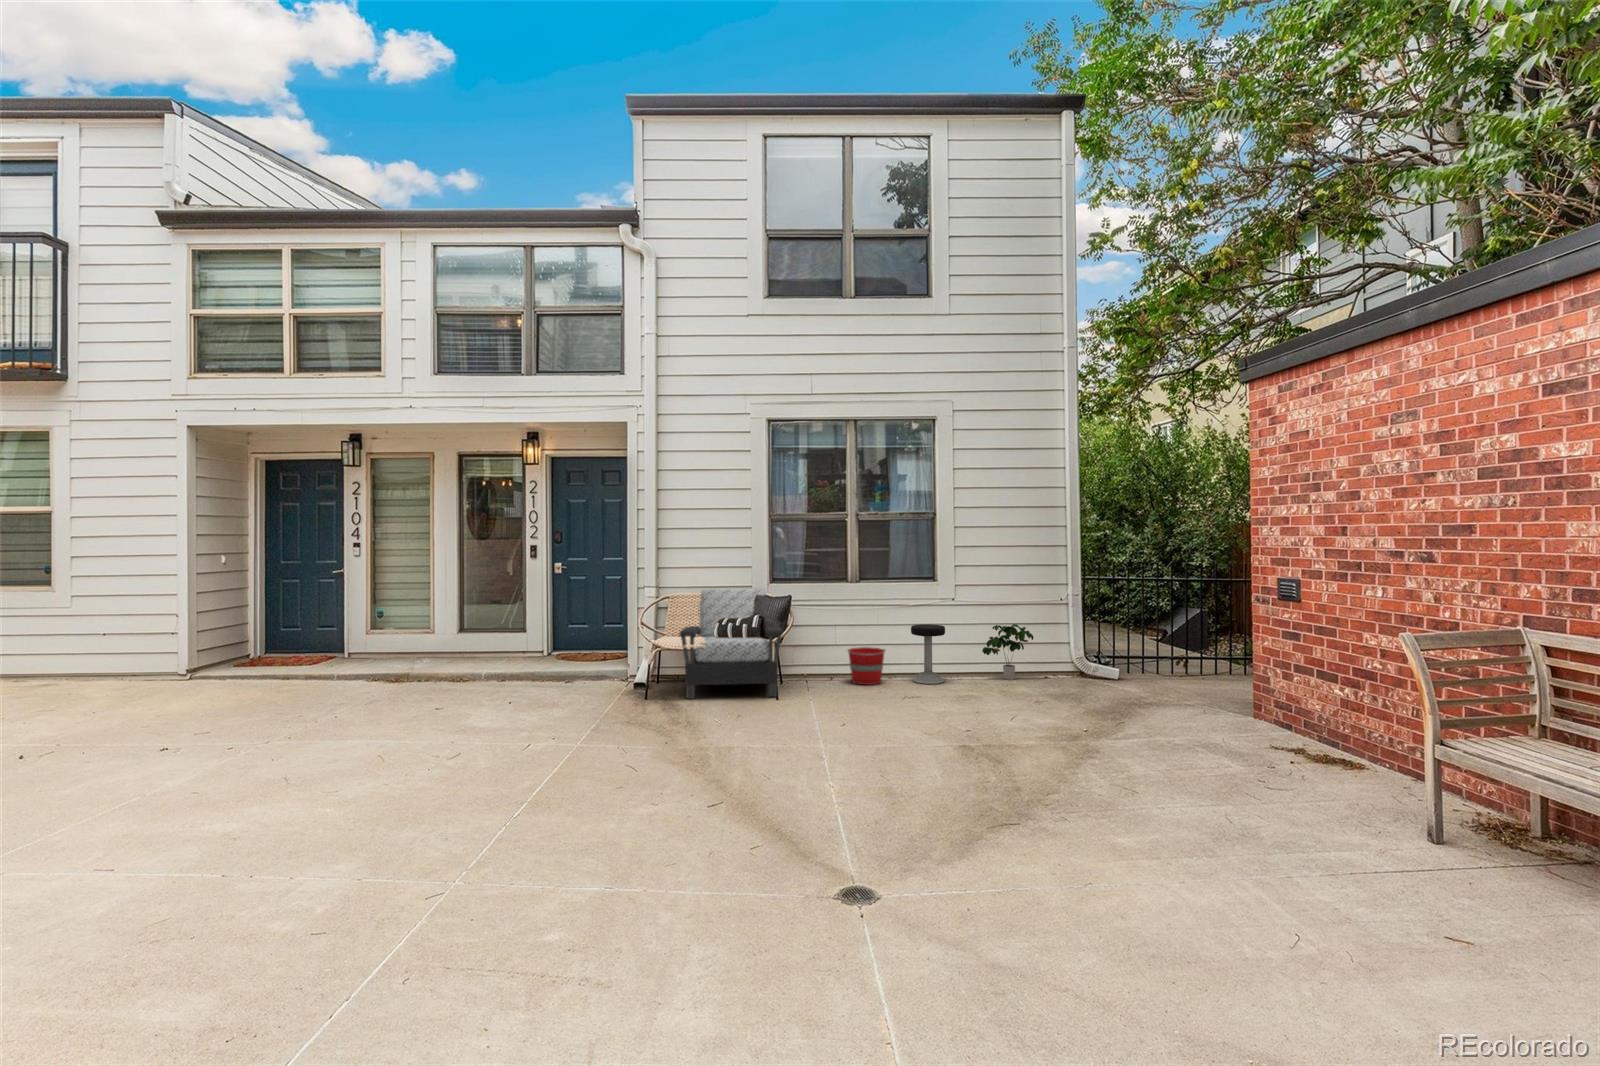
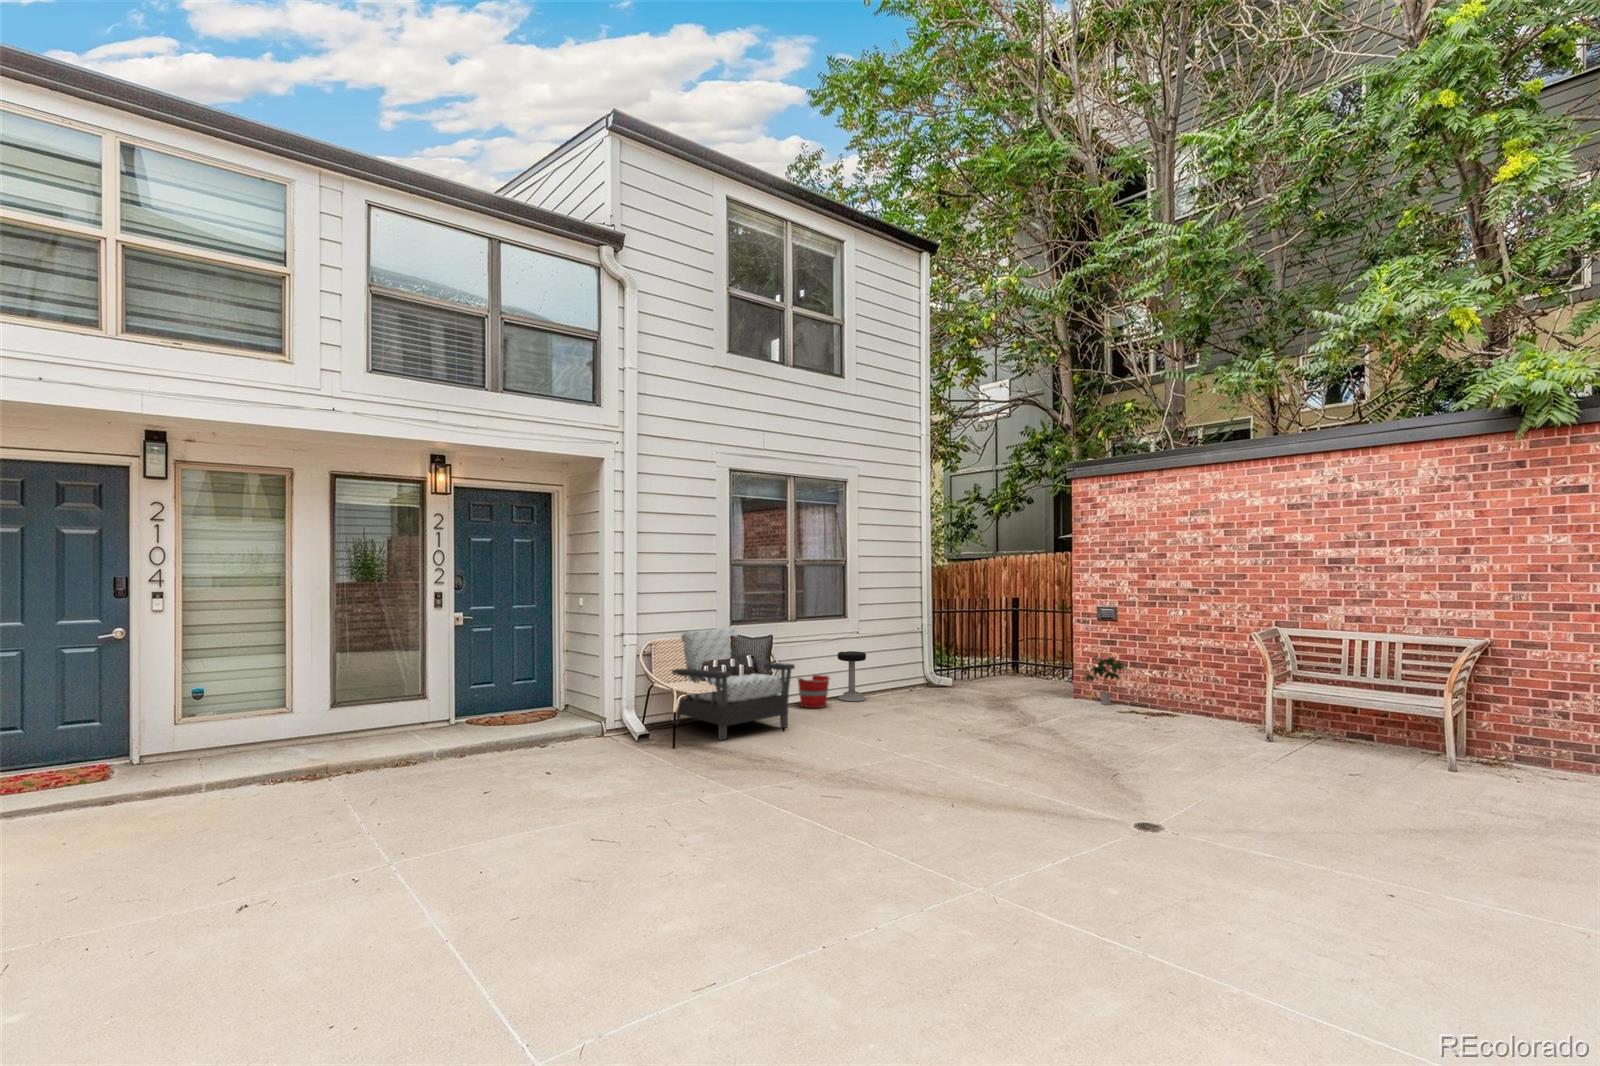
potted plant: present [982,624,1033,680] -> present [1085,657,1128,705]

